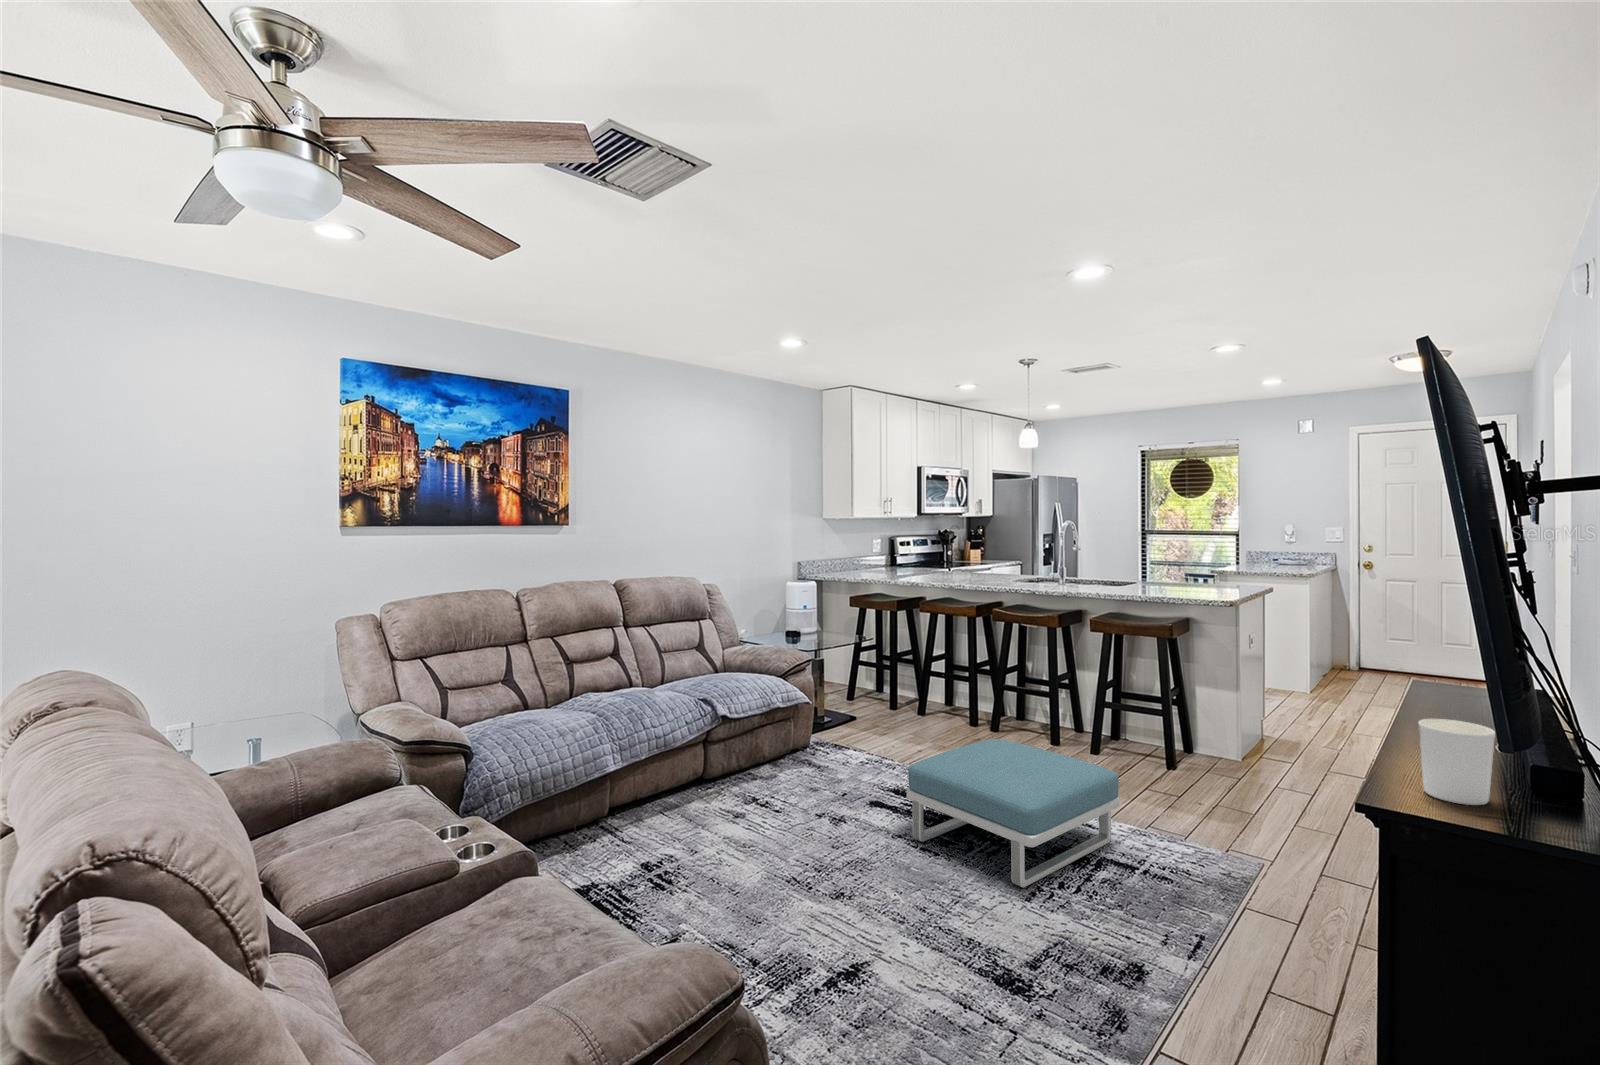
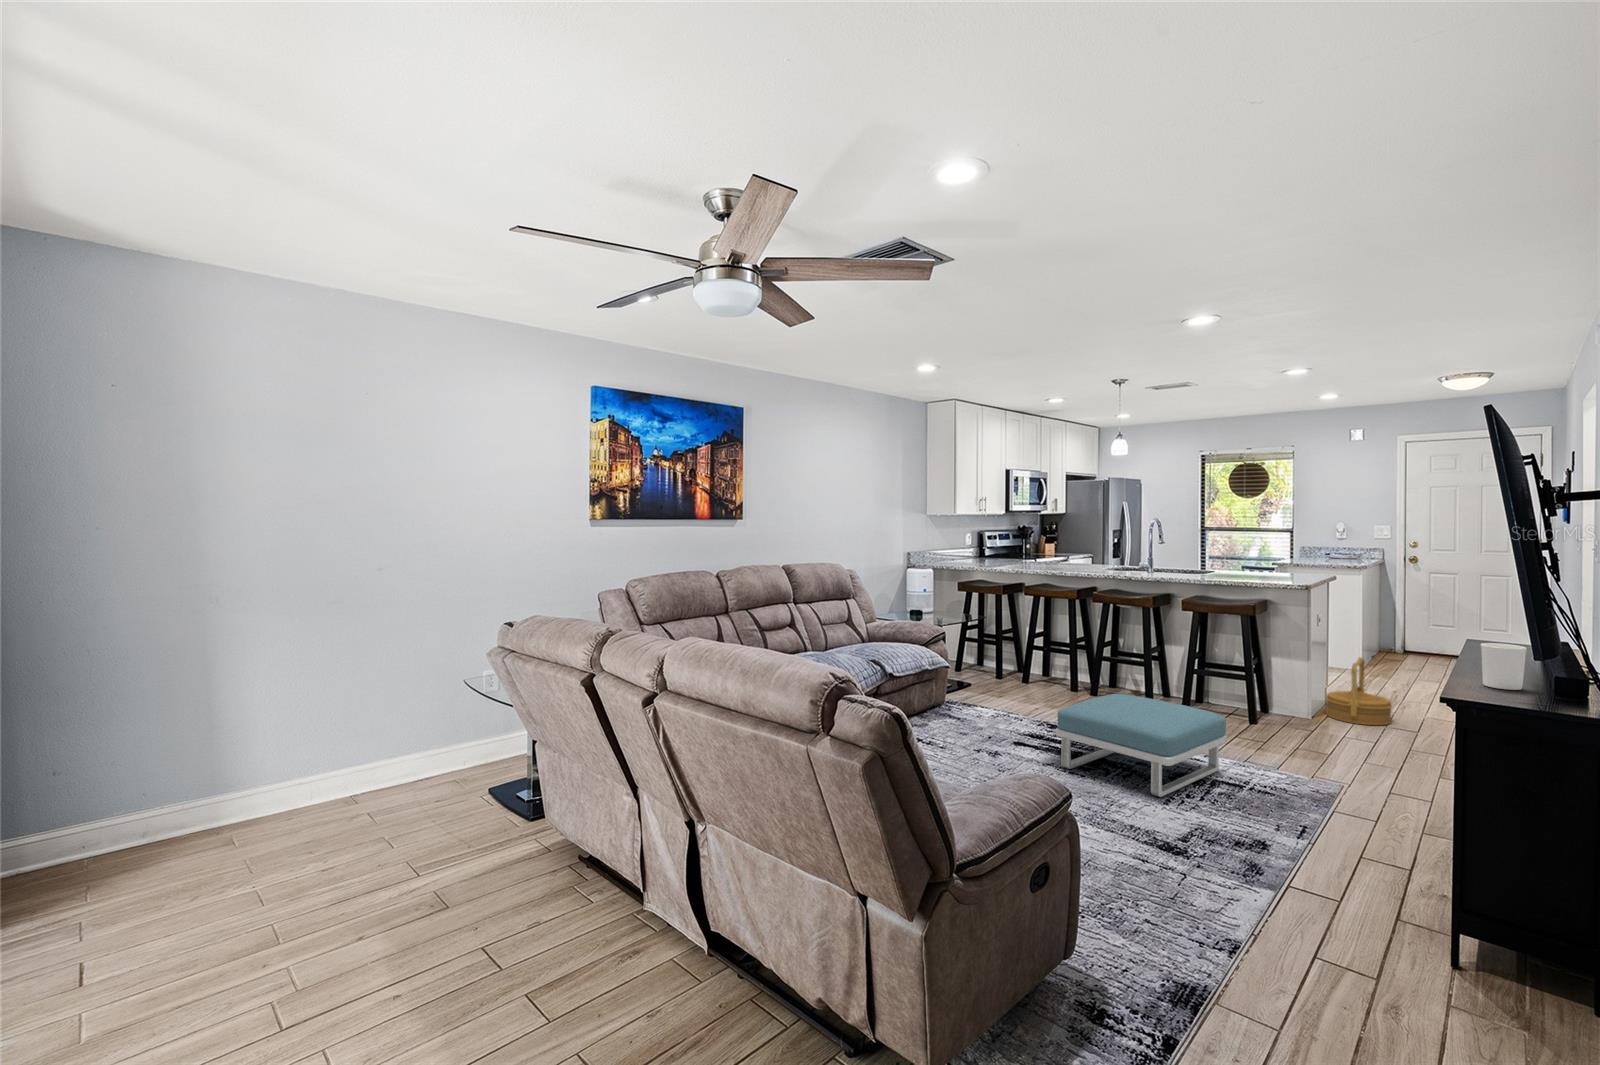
woven basket: none [1260,685,1339,769] -> present [1326,658,1392,725]

